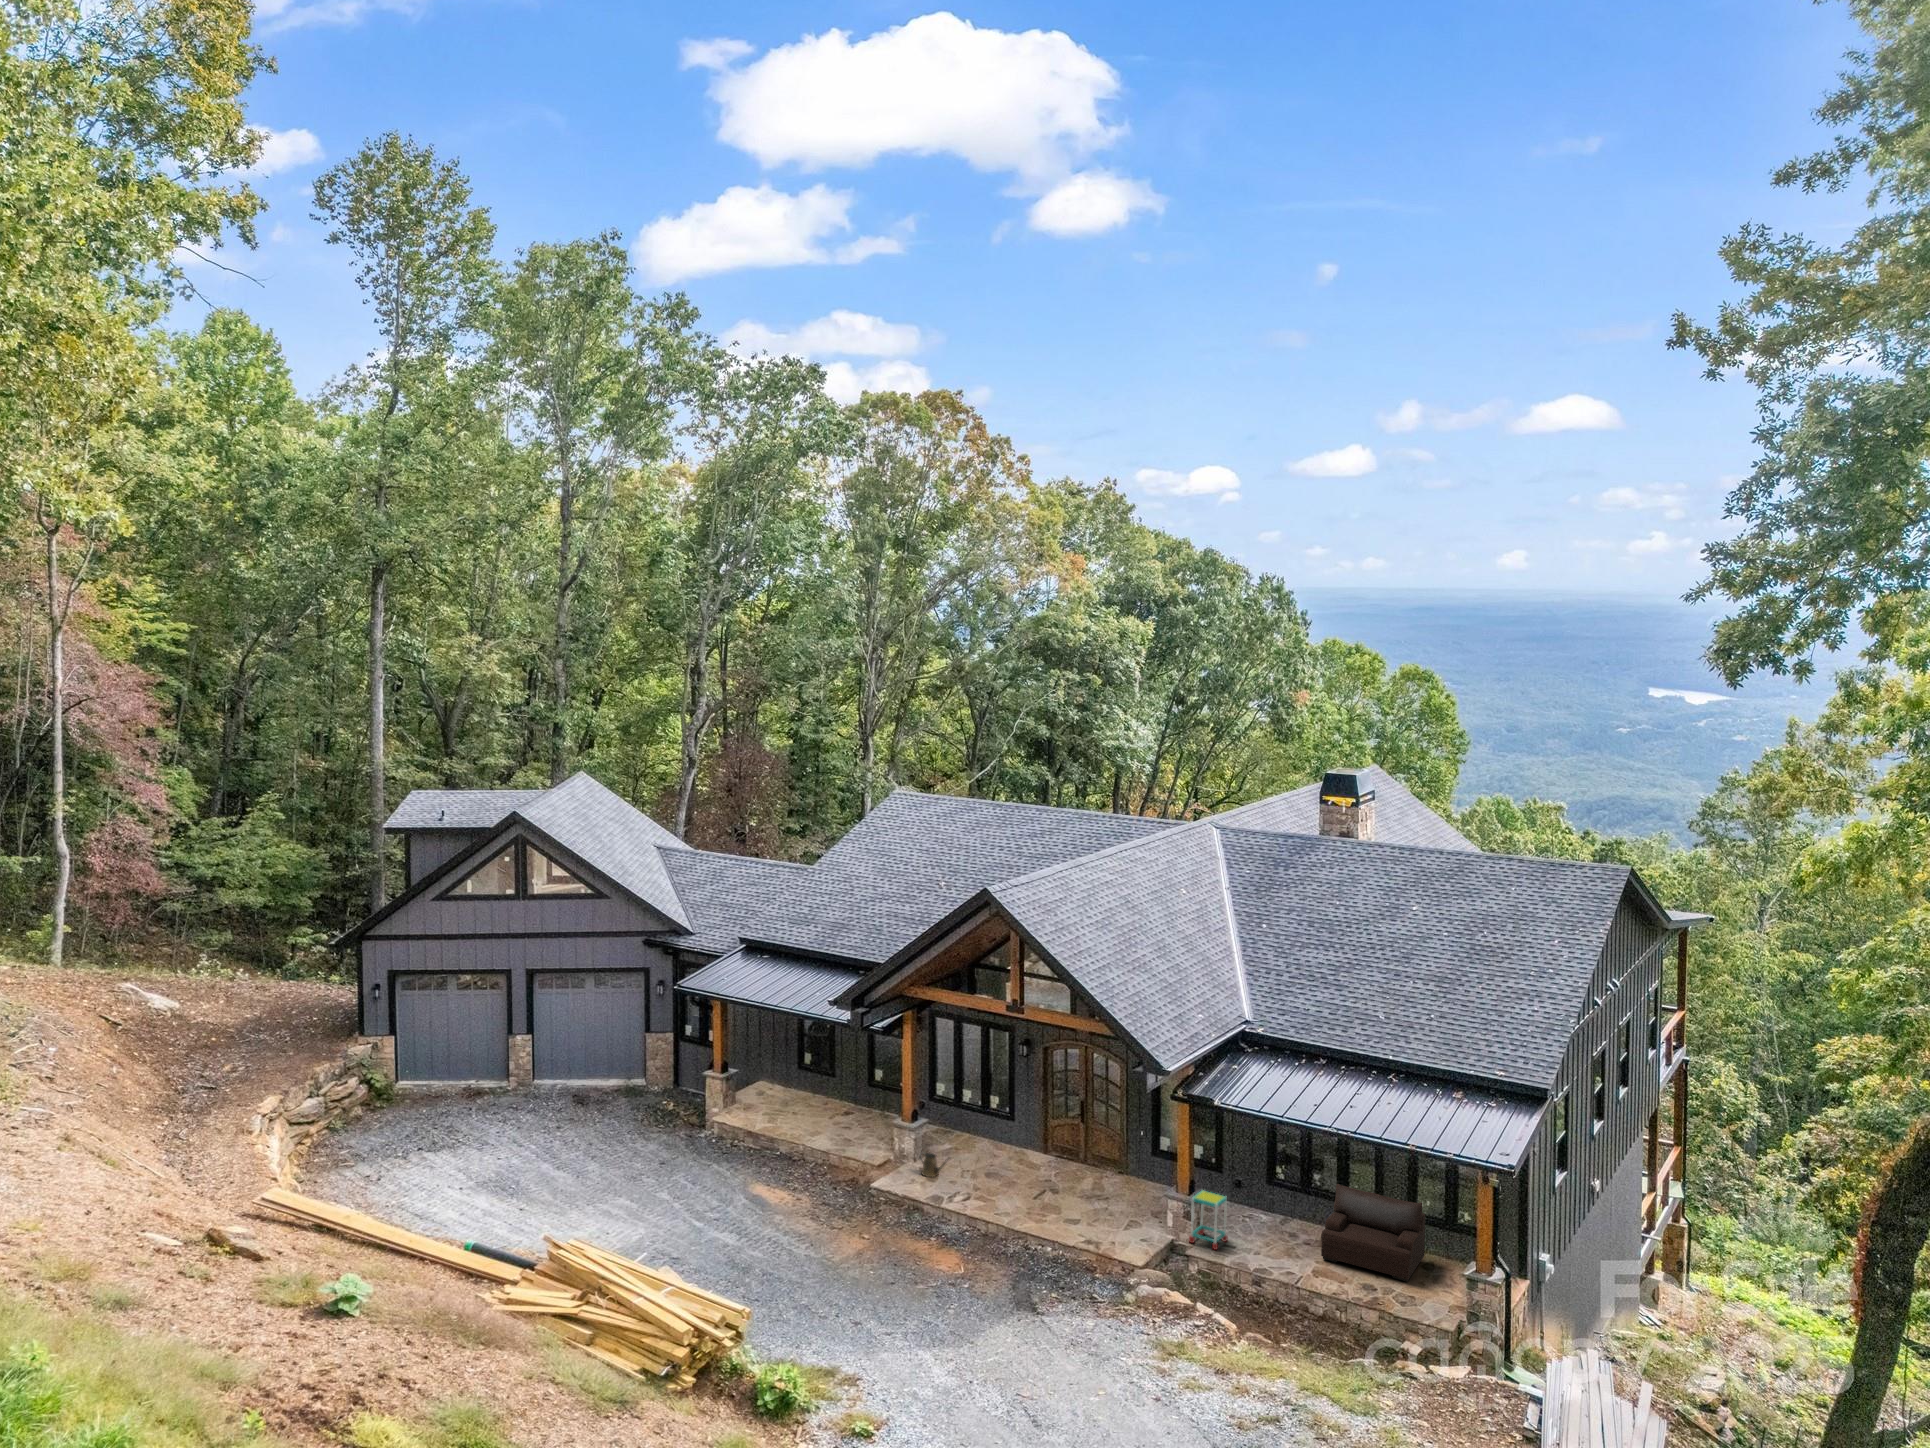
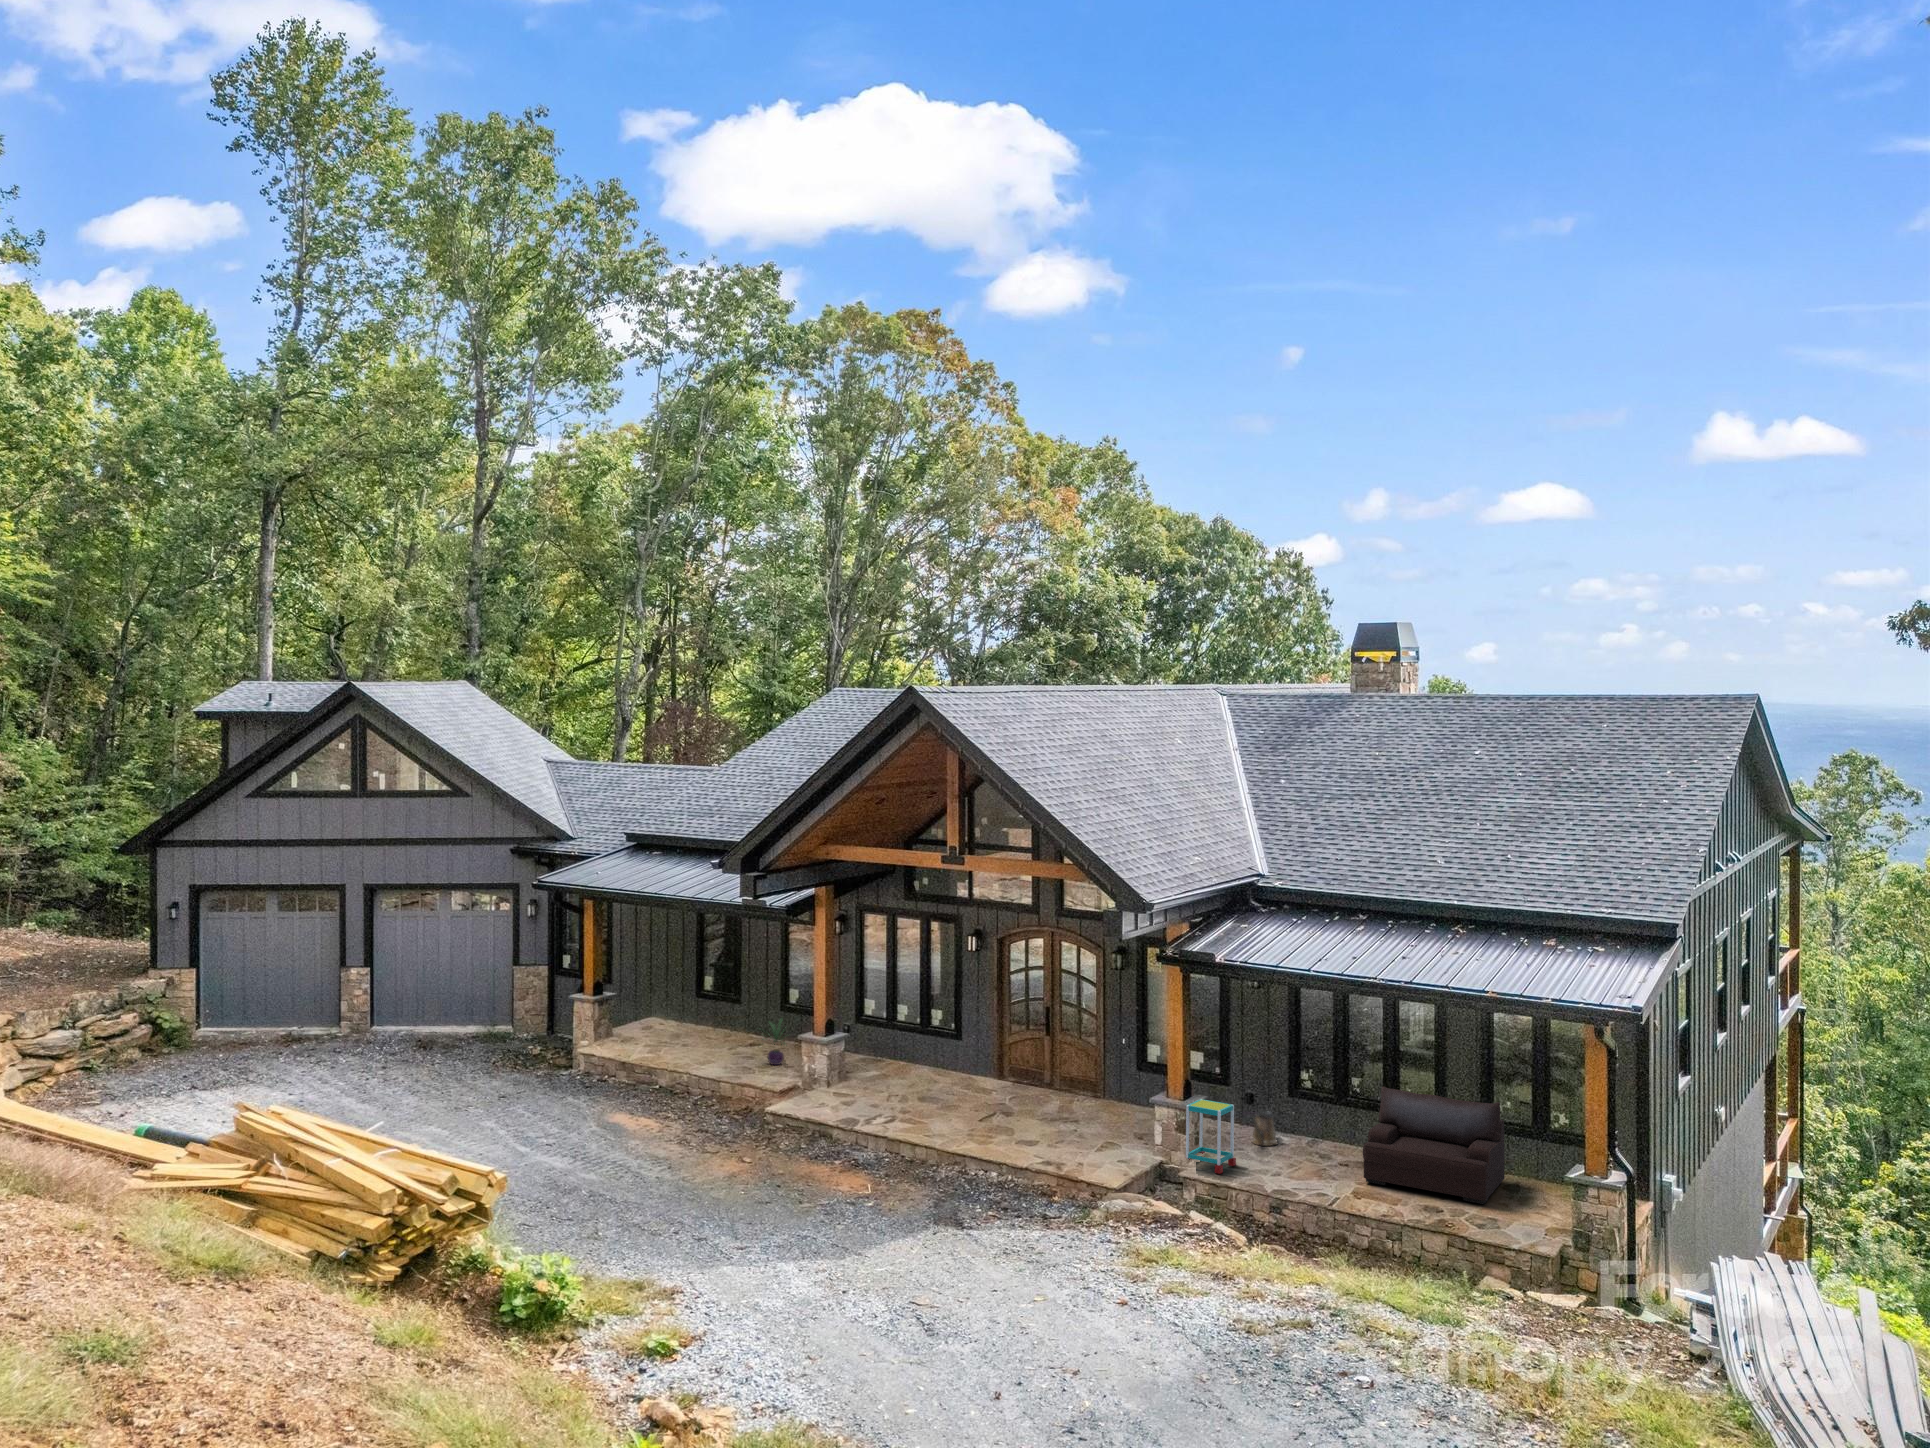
decorative plant: none [847,1087,886,1126] -> present [768,1019,788,1065]
watering can: present [919,1153,946,1177] -> present [1252,1112,1277,1146]

